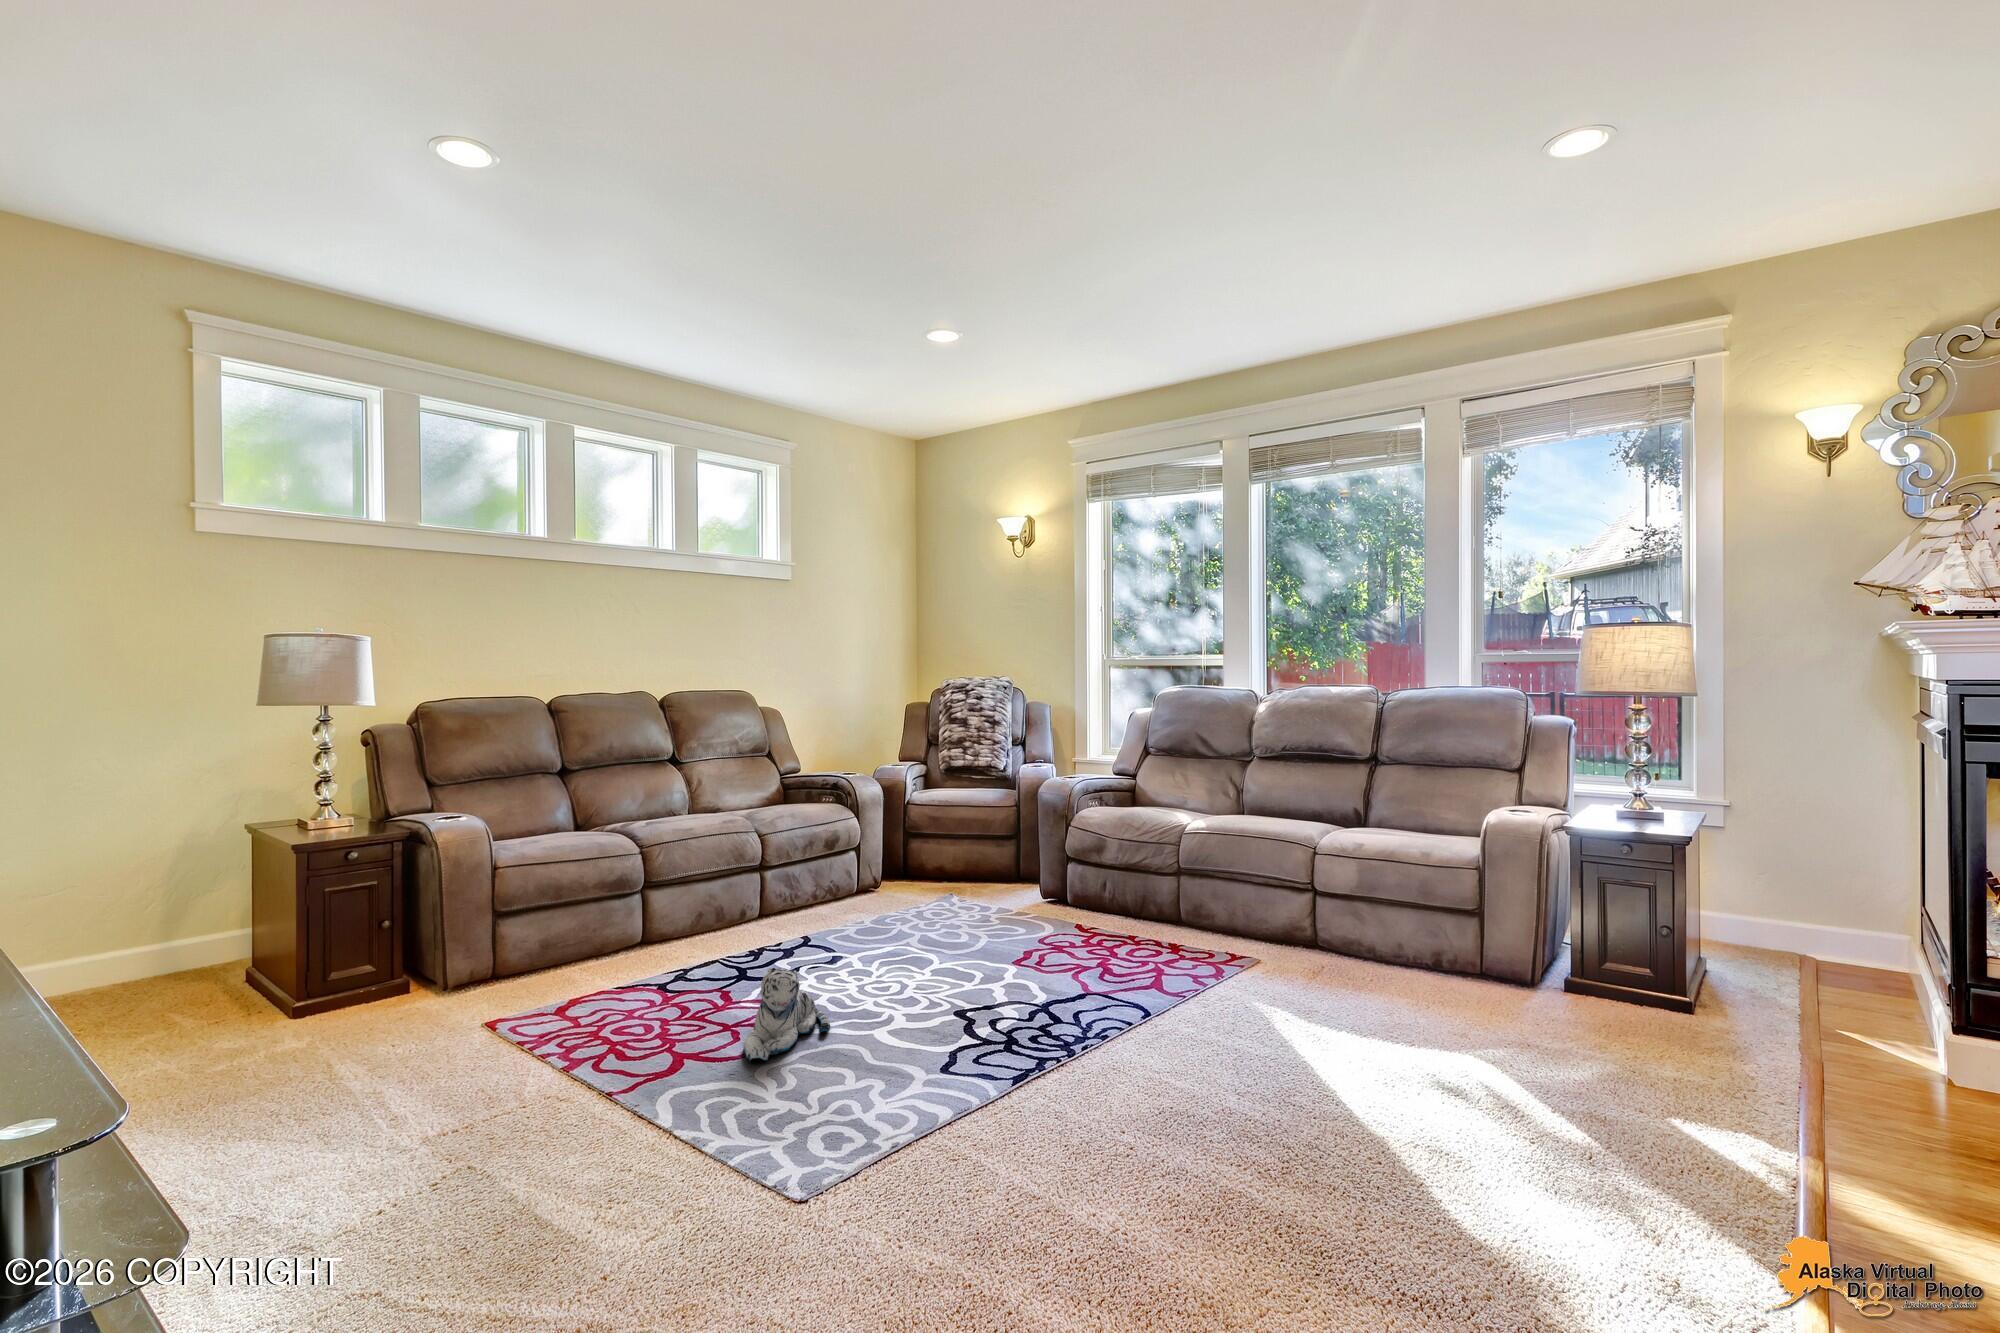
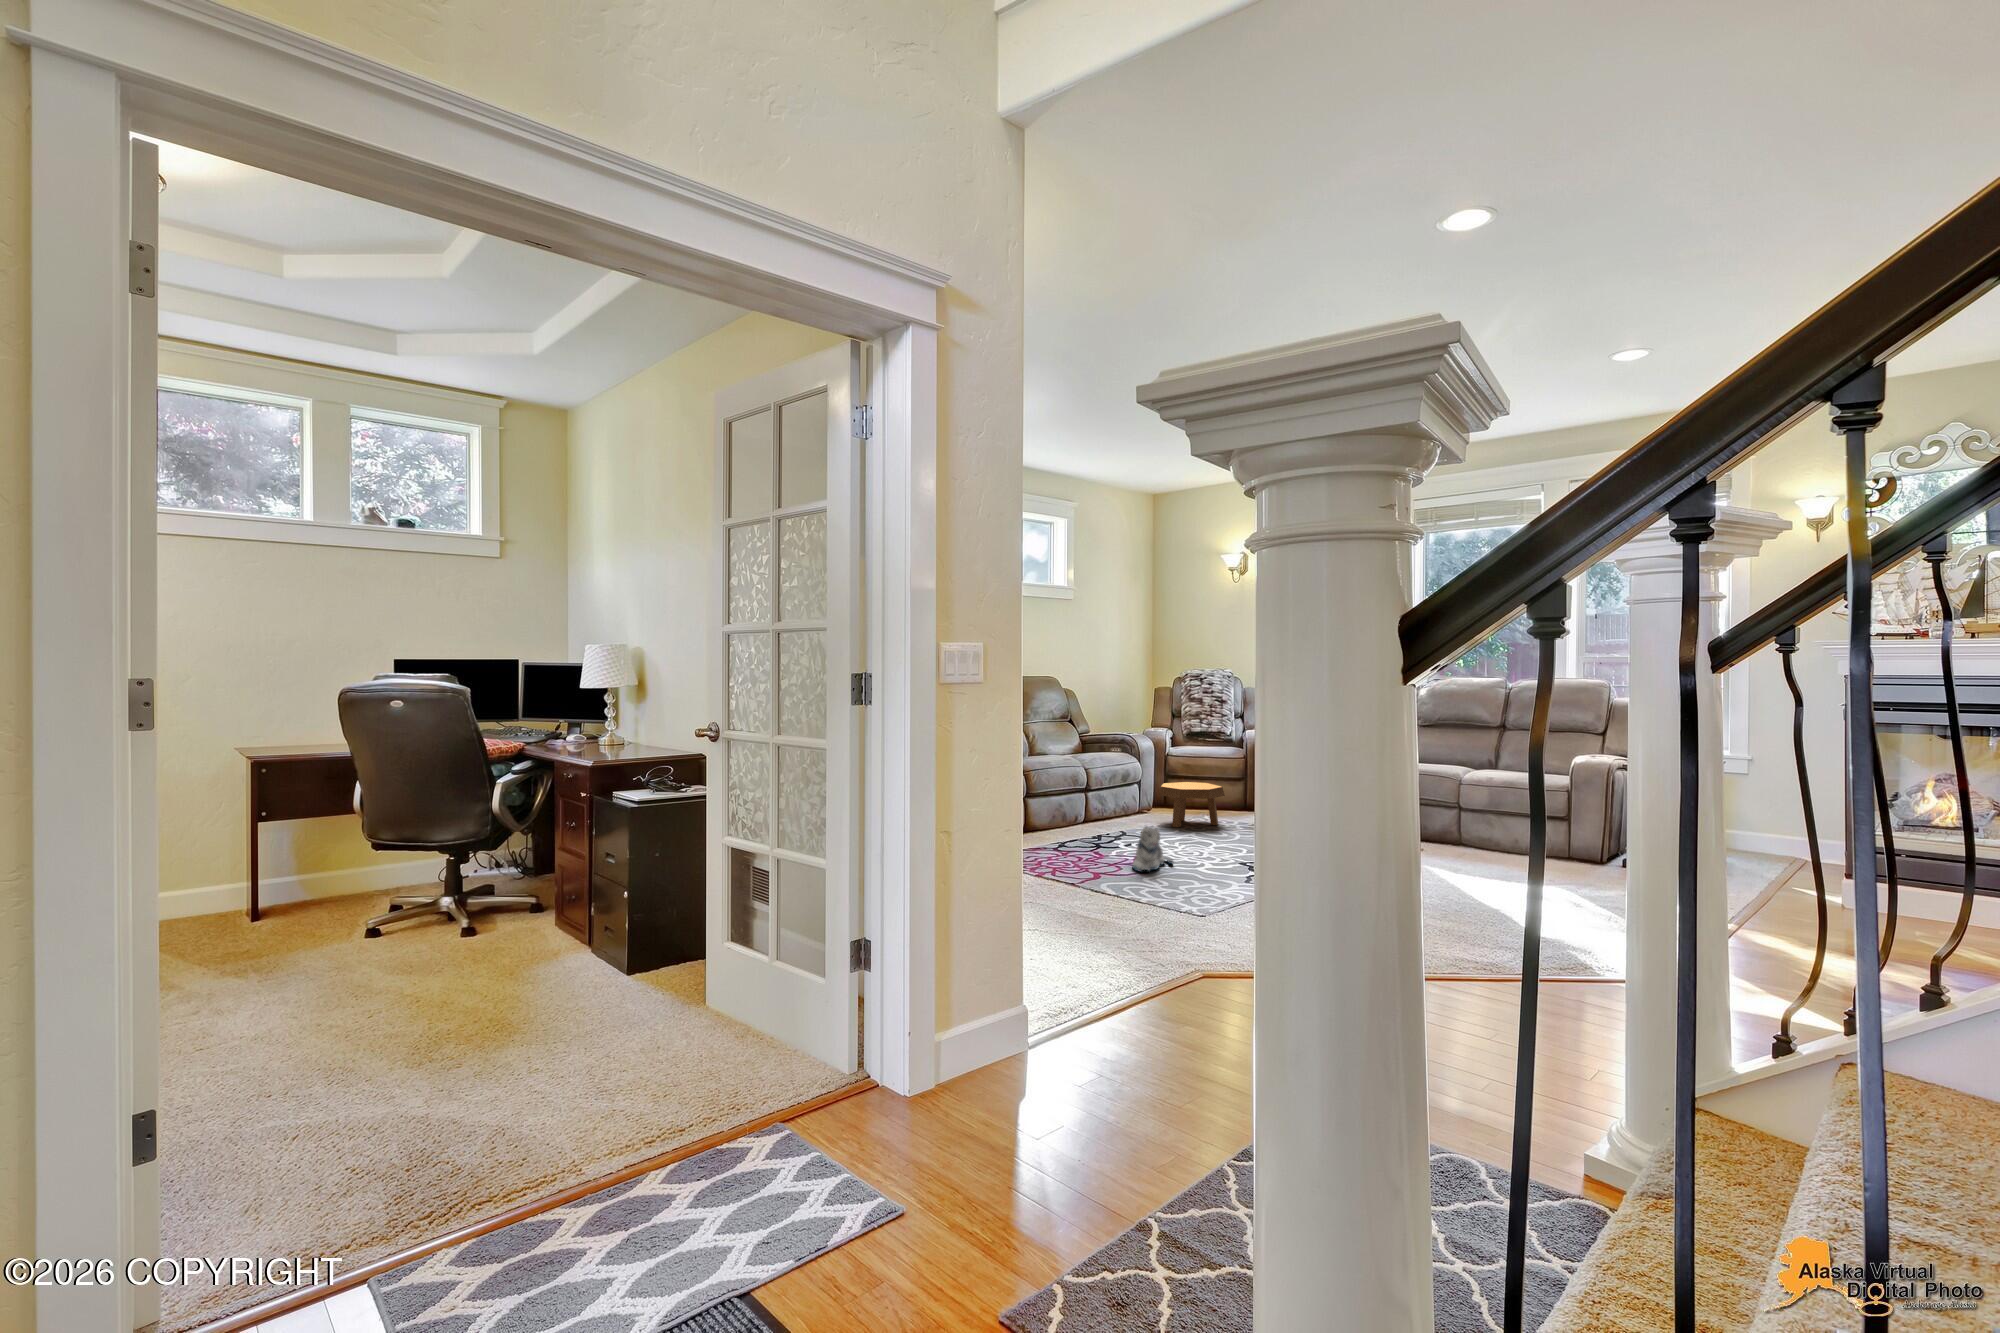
footstool: none [874,847,974,924] -> present [1159,782,1225,828]

